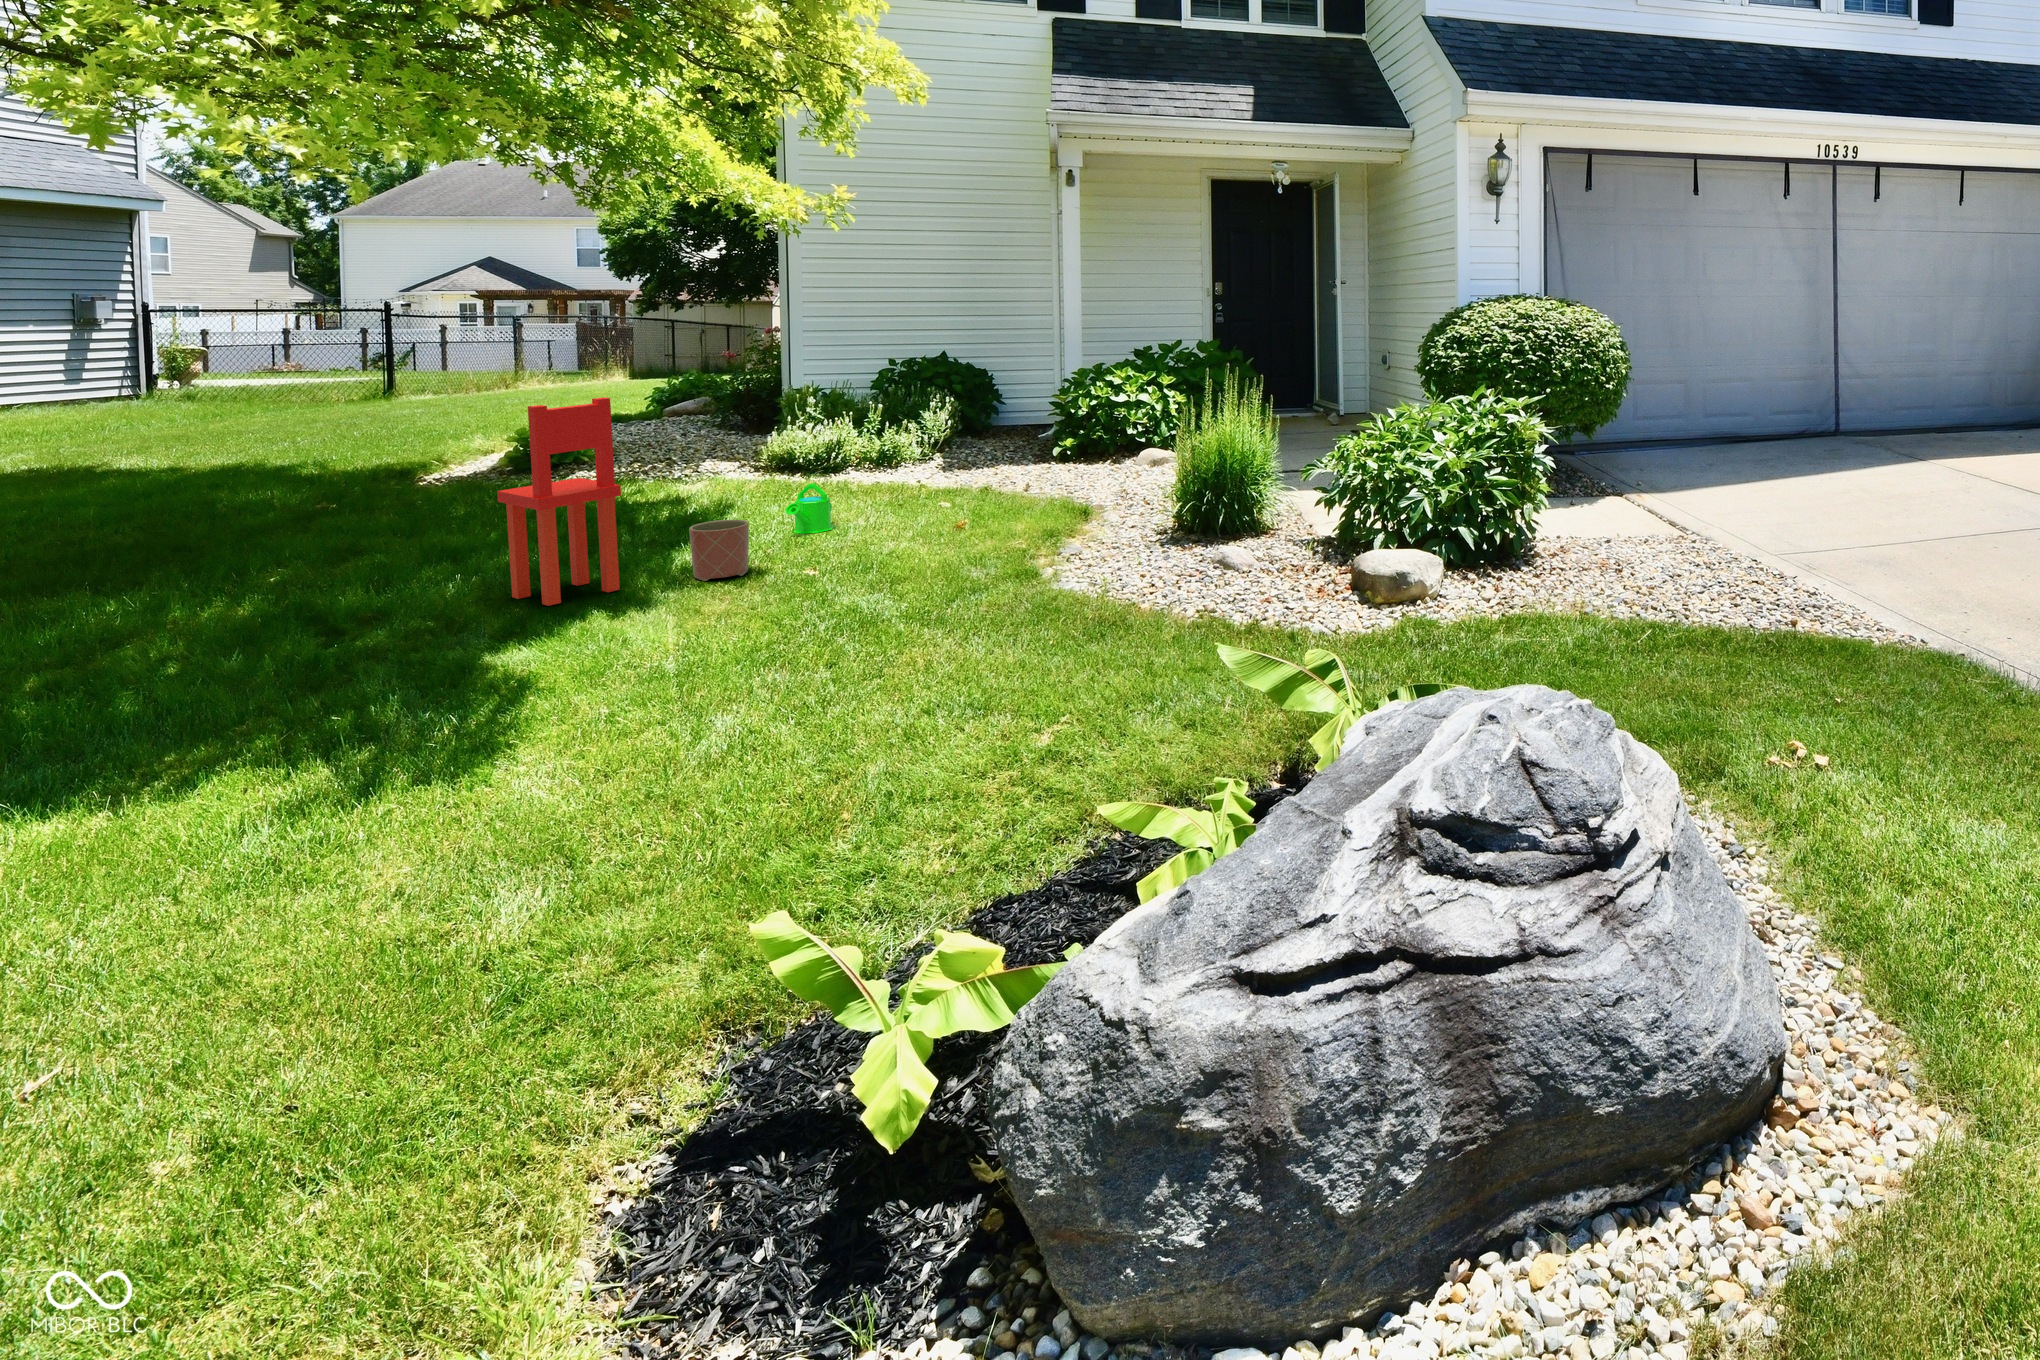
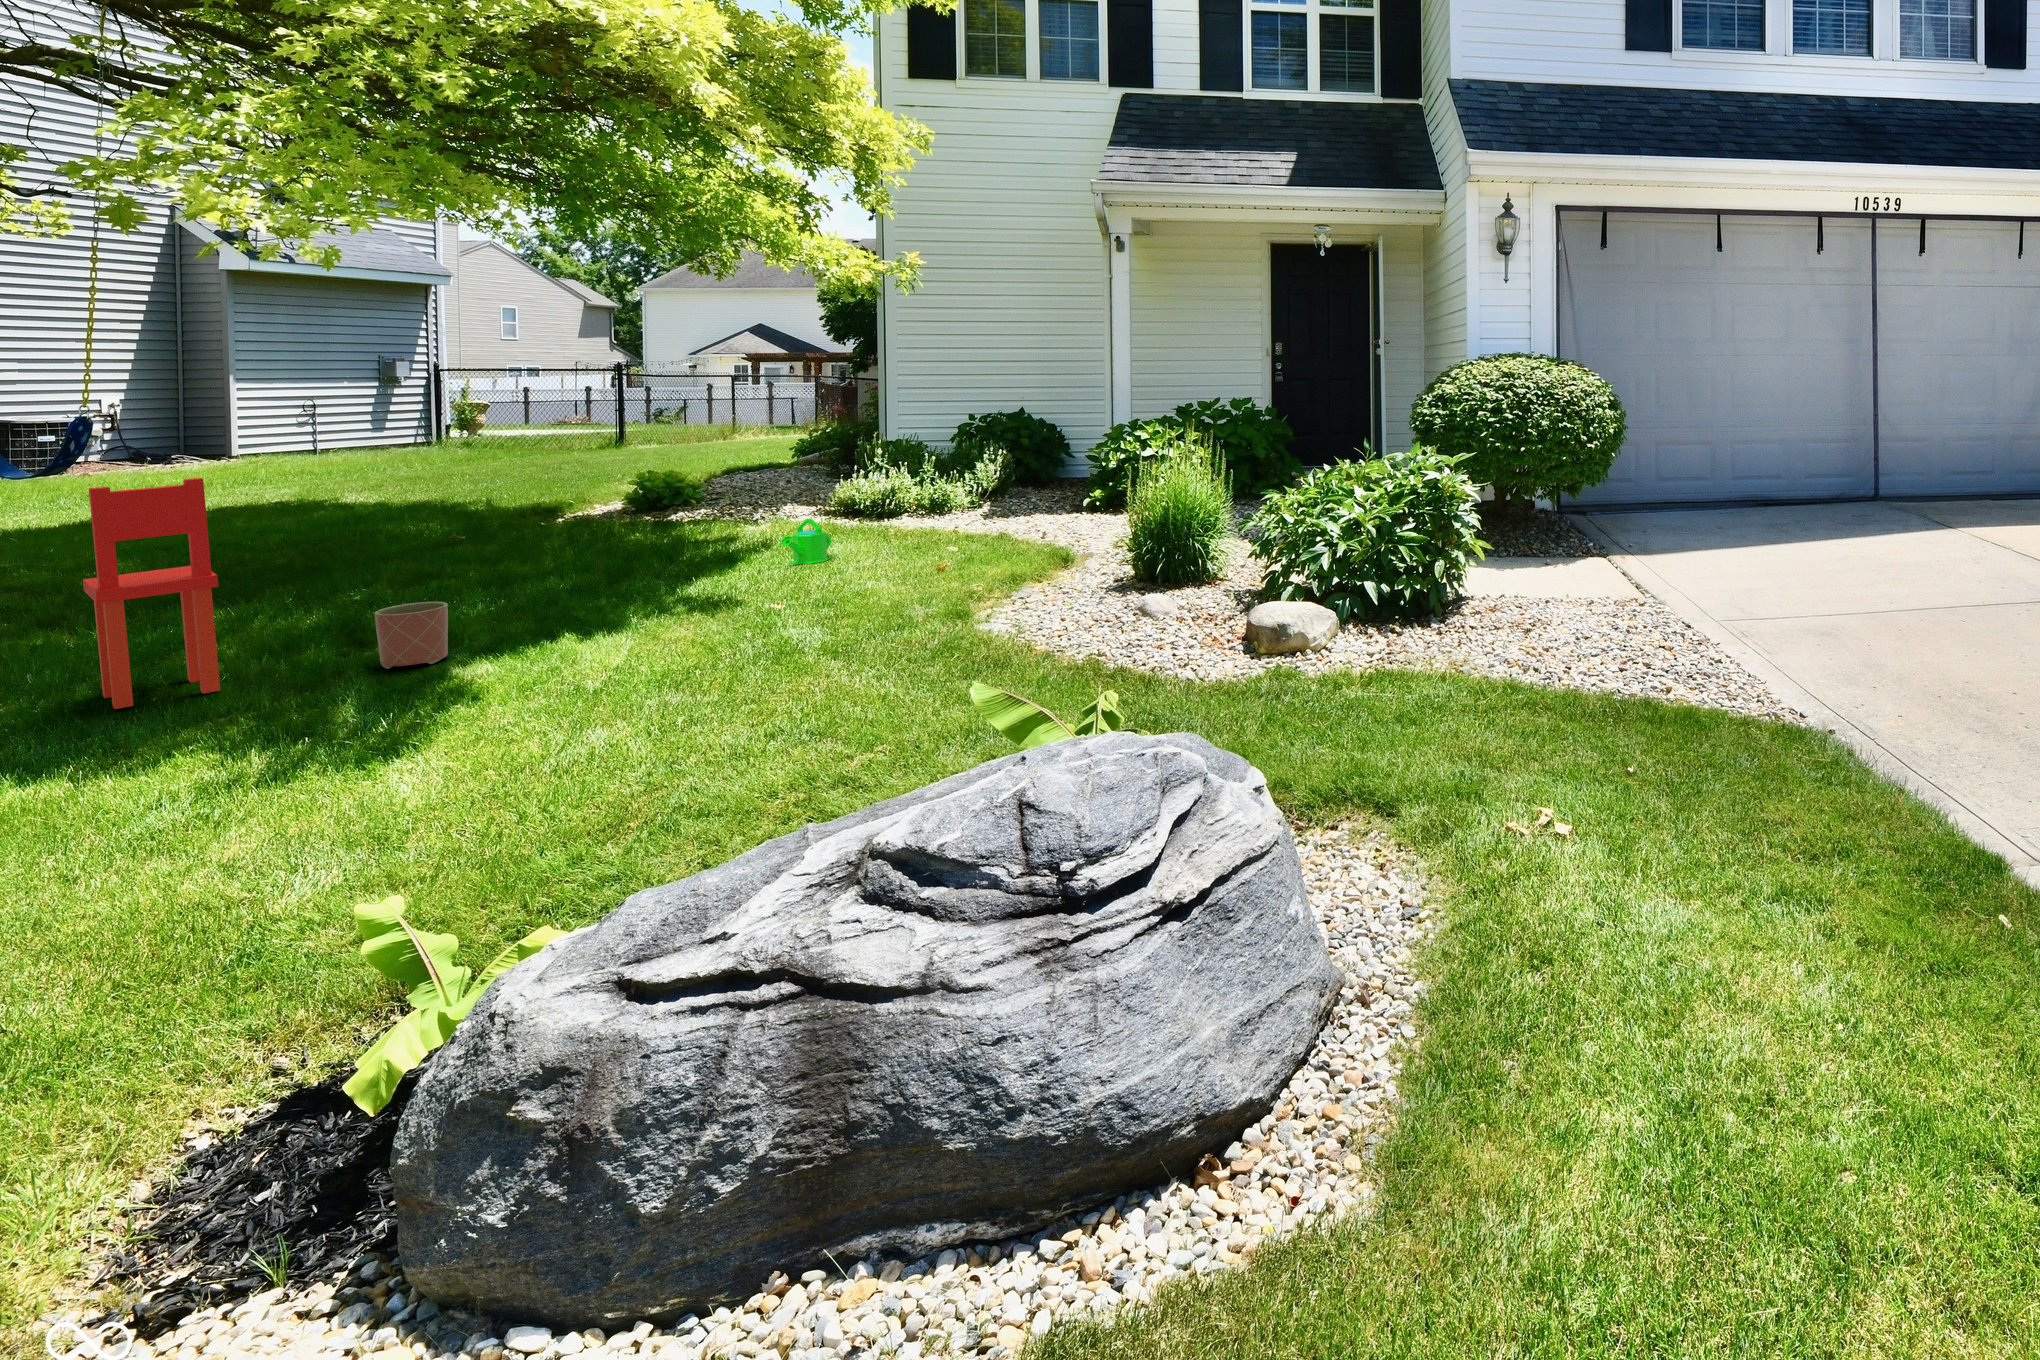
chair: present [497,397,621,606] -> present [83,478,220,709]
planter: present [689,519,749,581] -> present [375,602,448,669]

